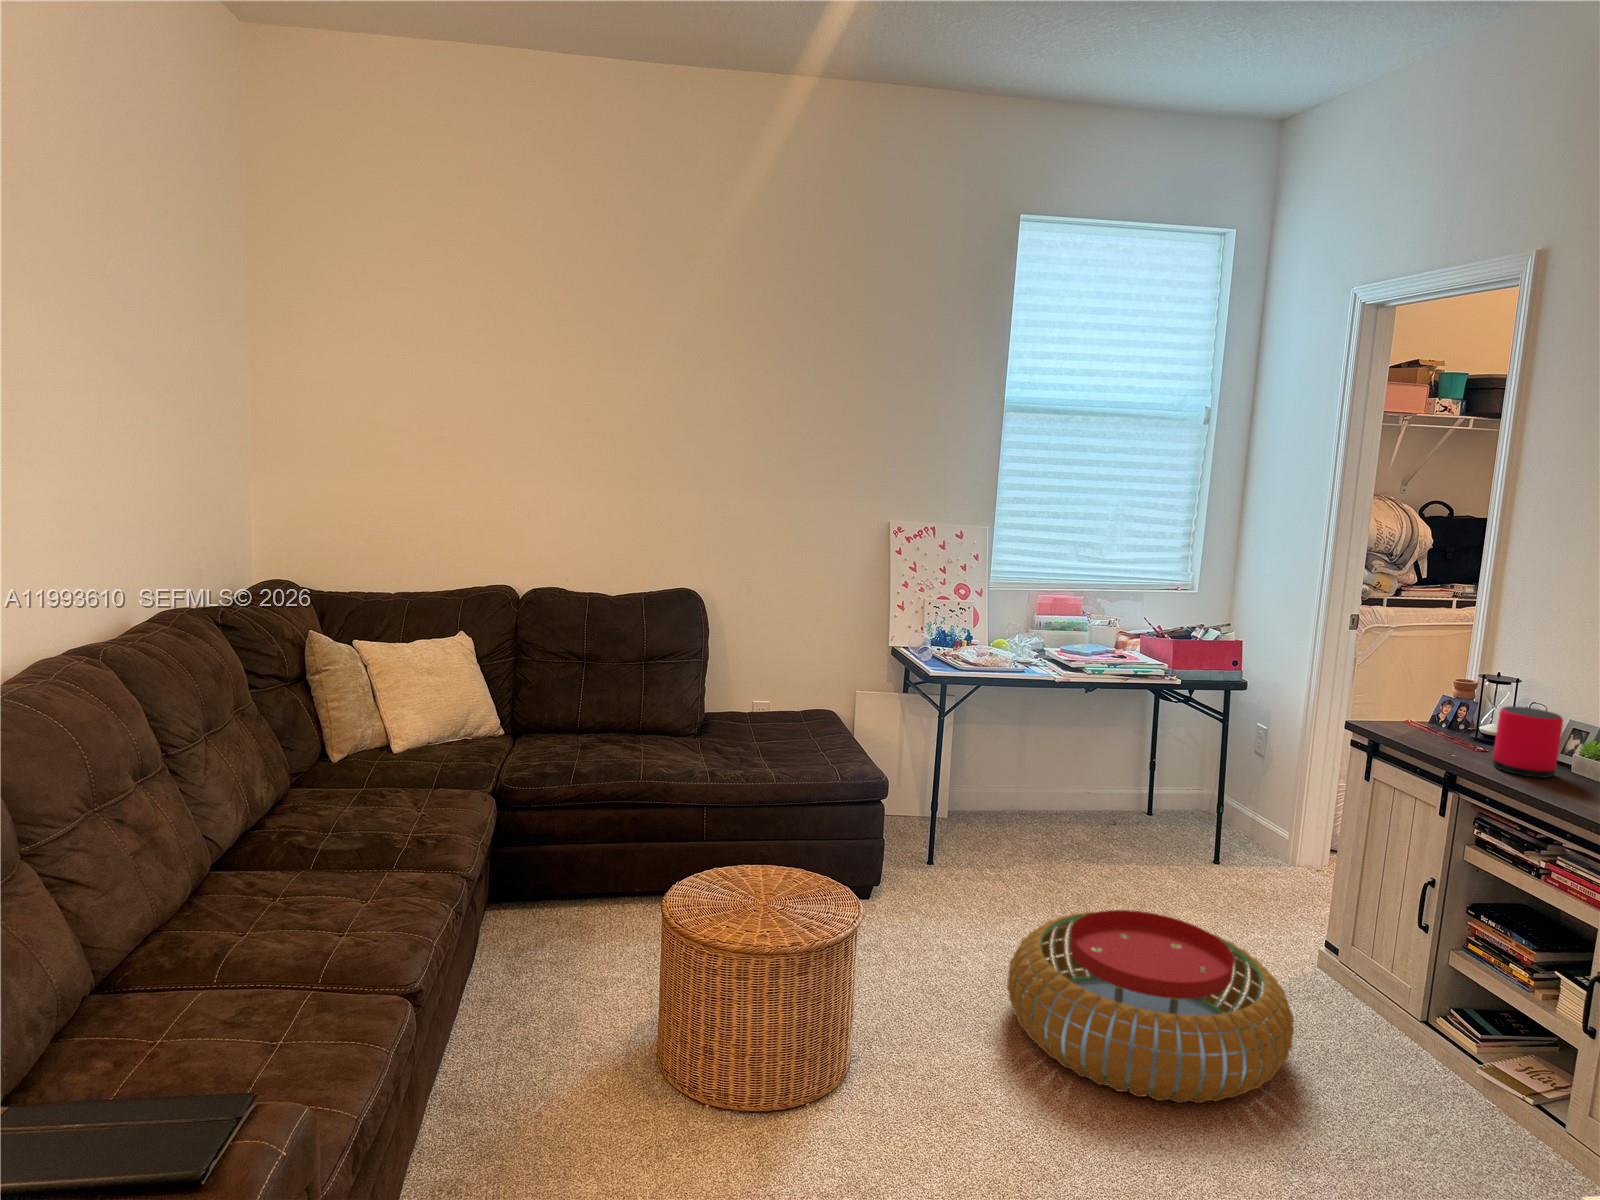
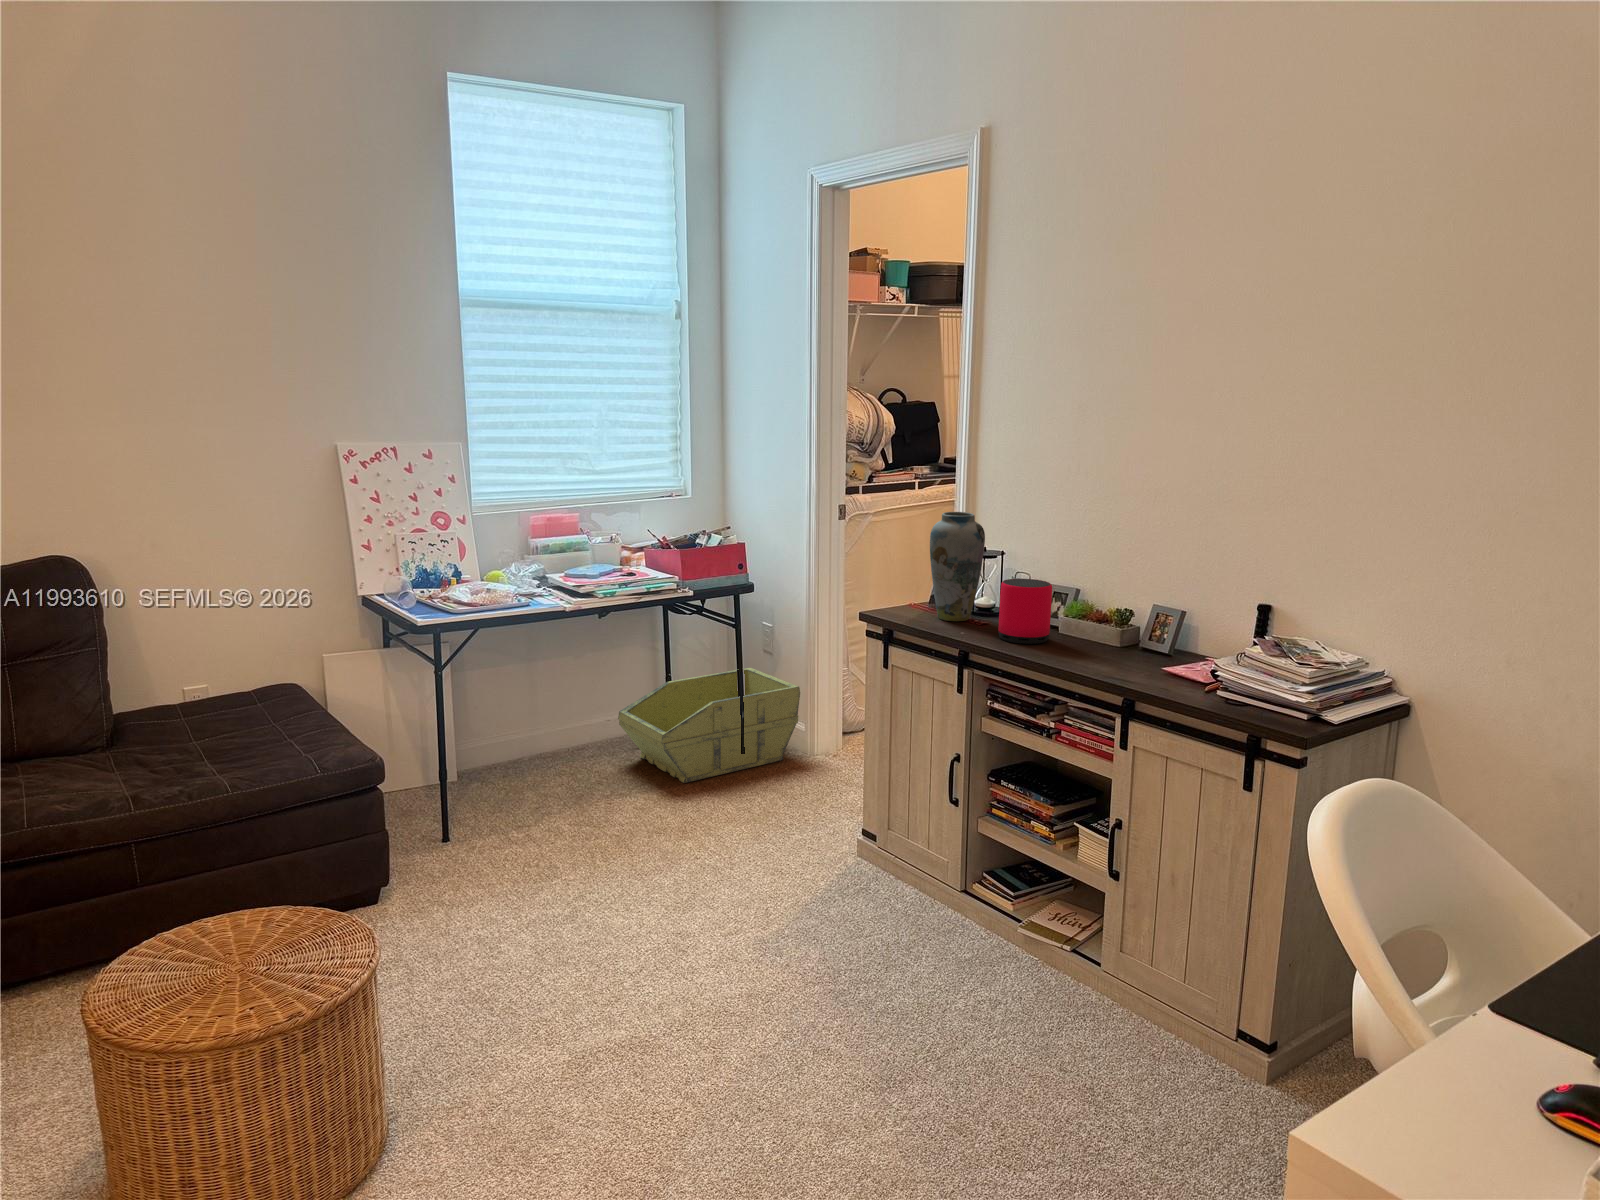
vase: none [1426,630,1492,744] -> present [930,512,985,621]
storage bin: none [1097,763,1285,860] -> present [618,668,800,783]
pouf: present [1007,910,1294,1103] -> none [565,849,863,1056]

